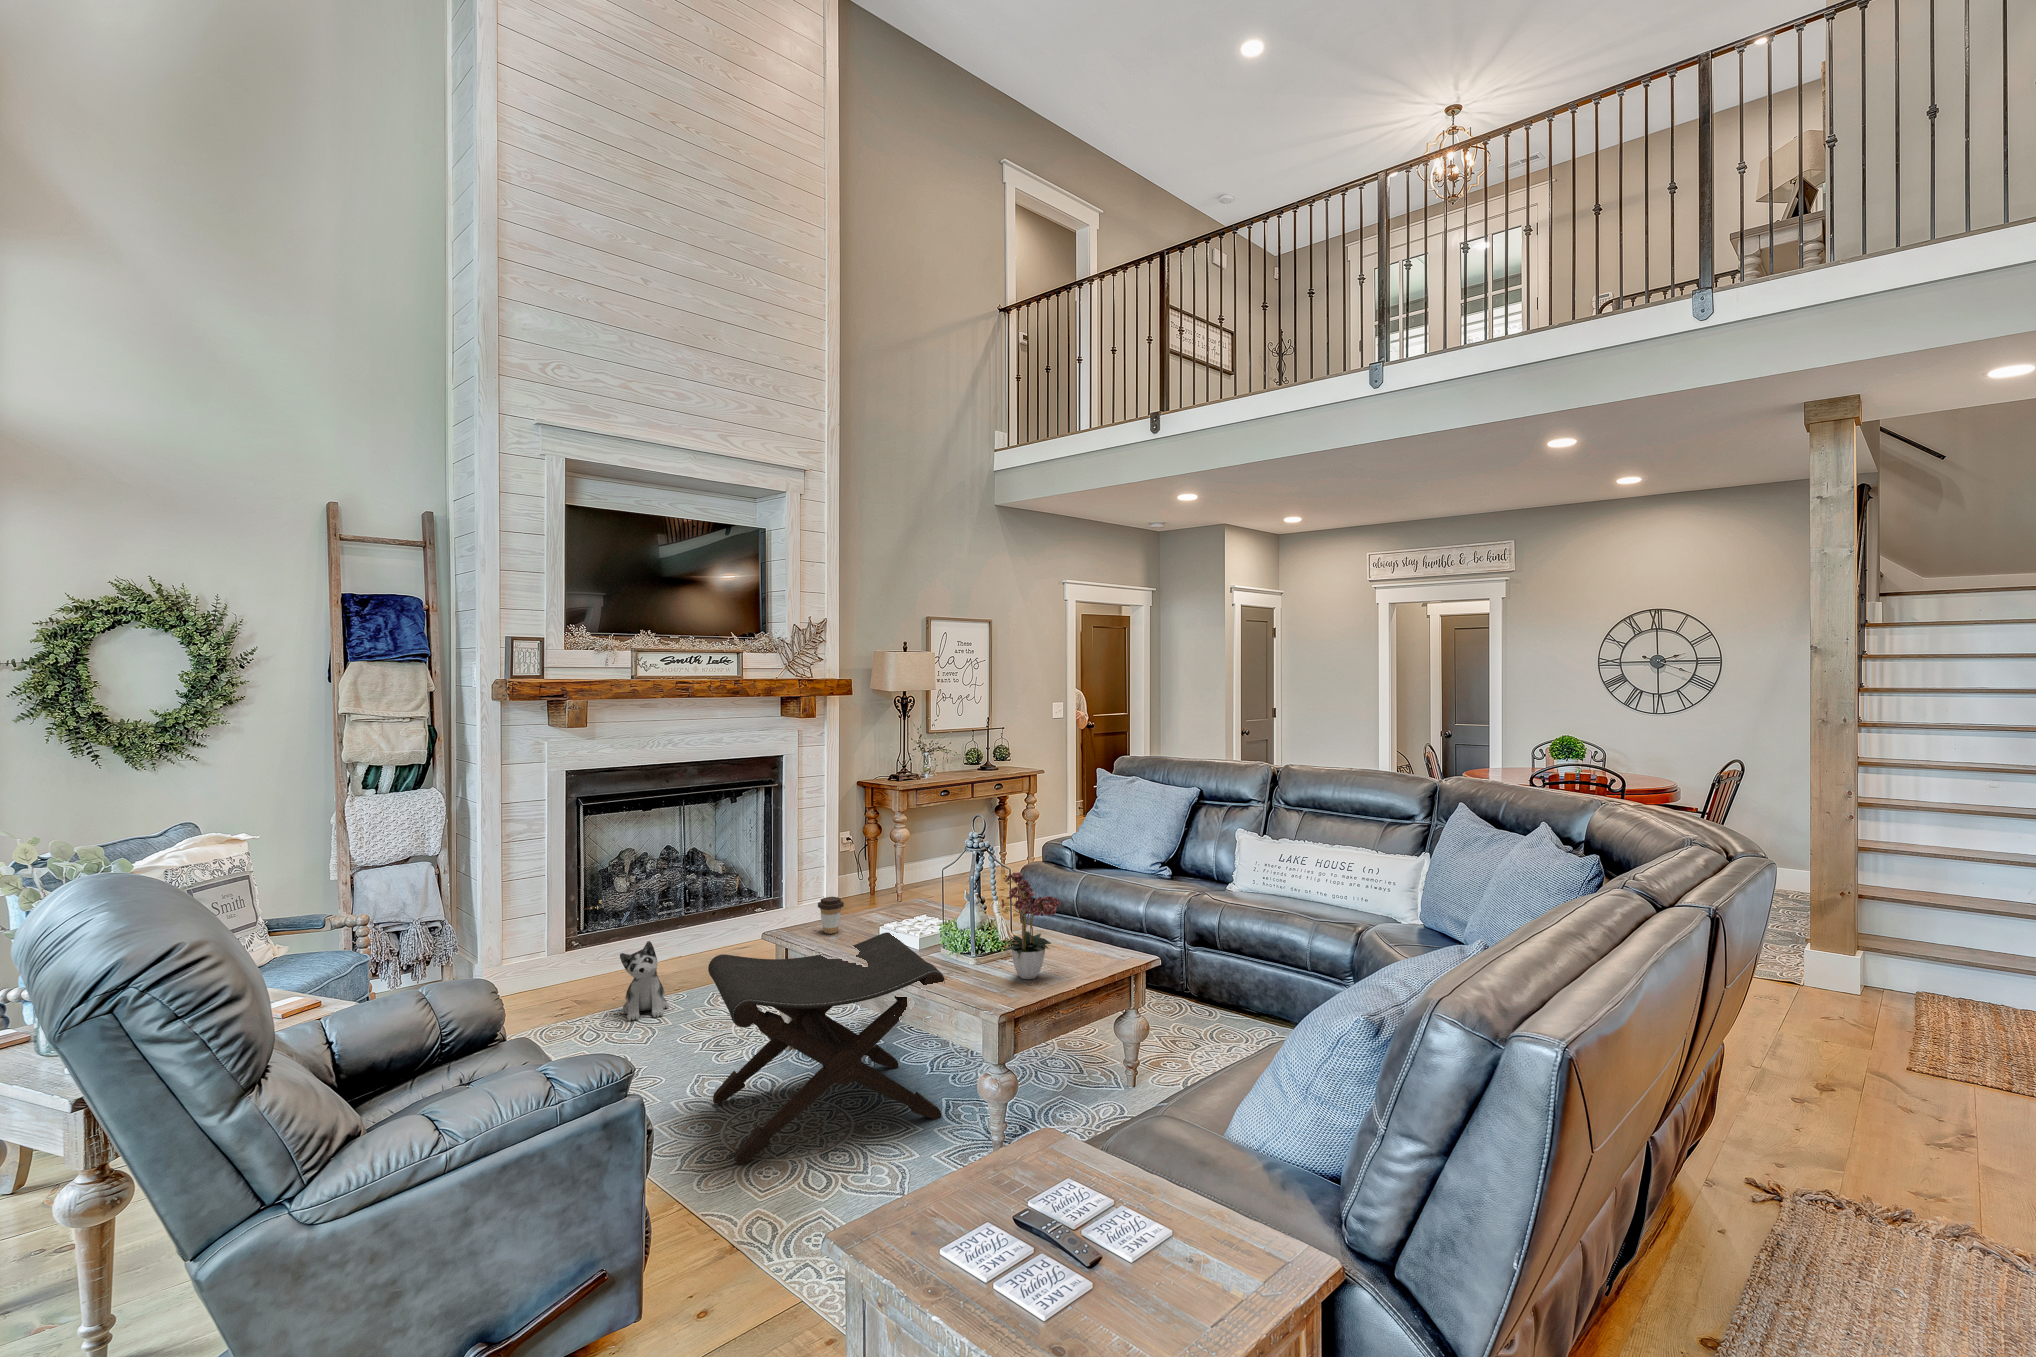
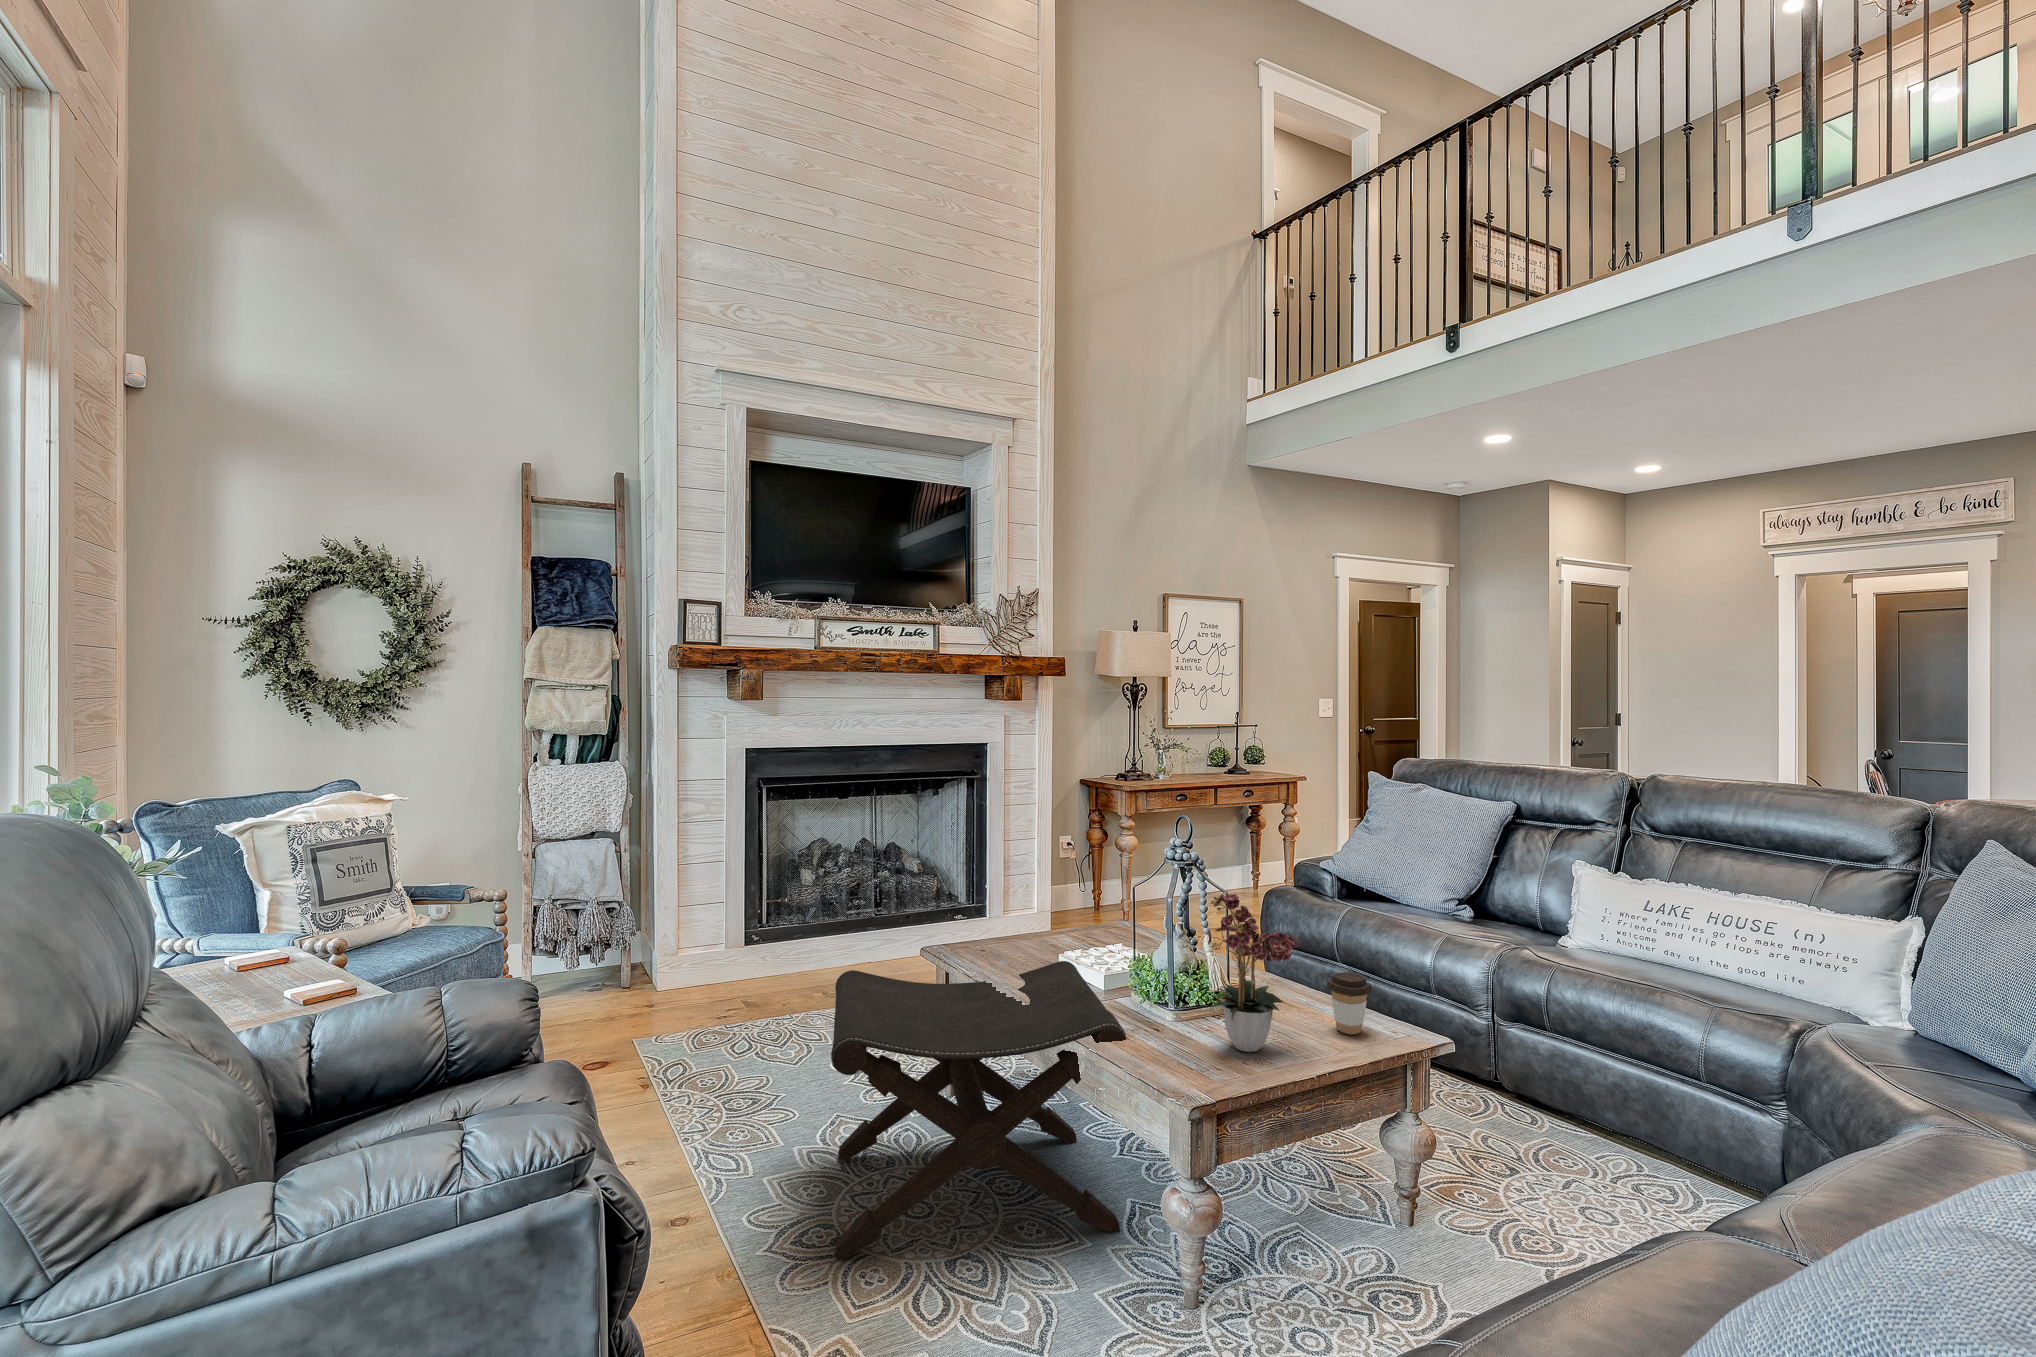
coffee cup: present [818,897,844,934] -> present [1327,972,1371,1035]
plush toy: present [620,941,669,1021] -> none [780,943,834,1033]

